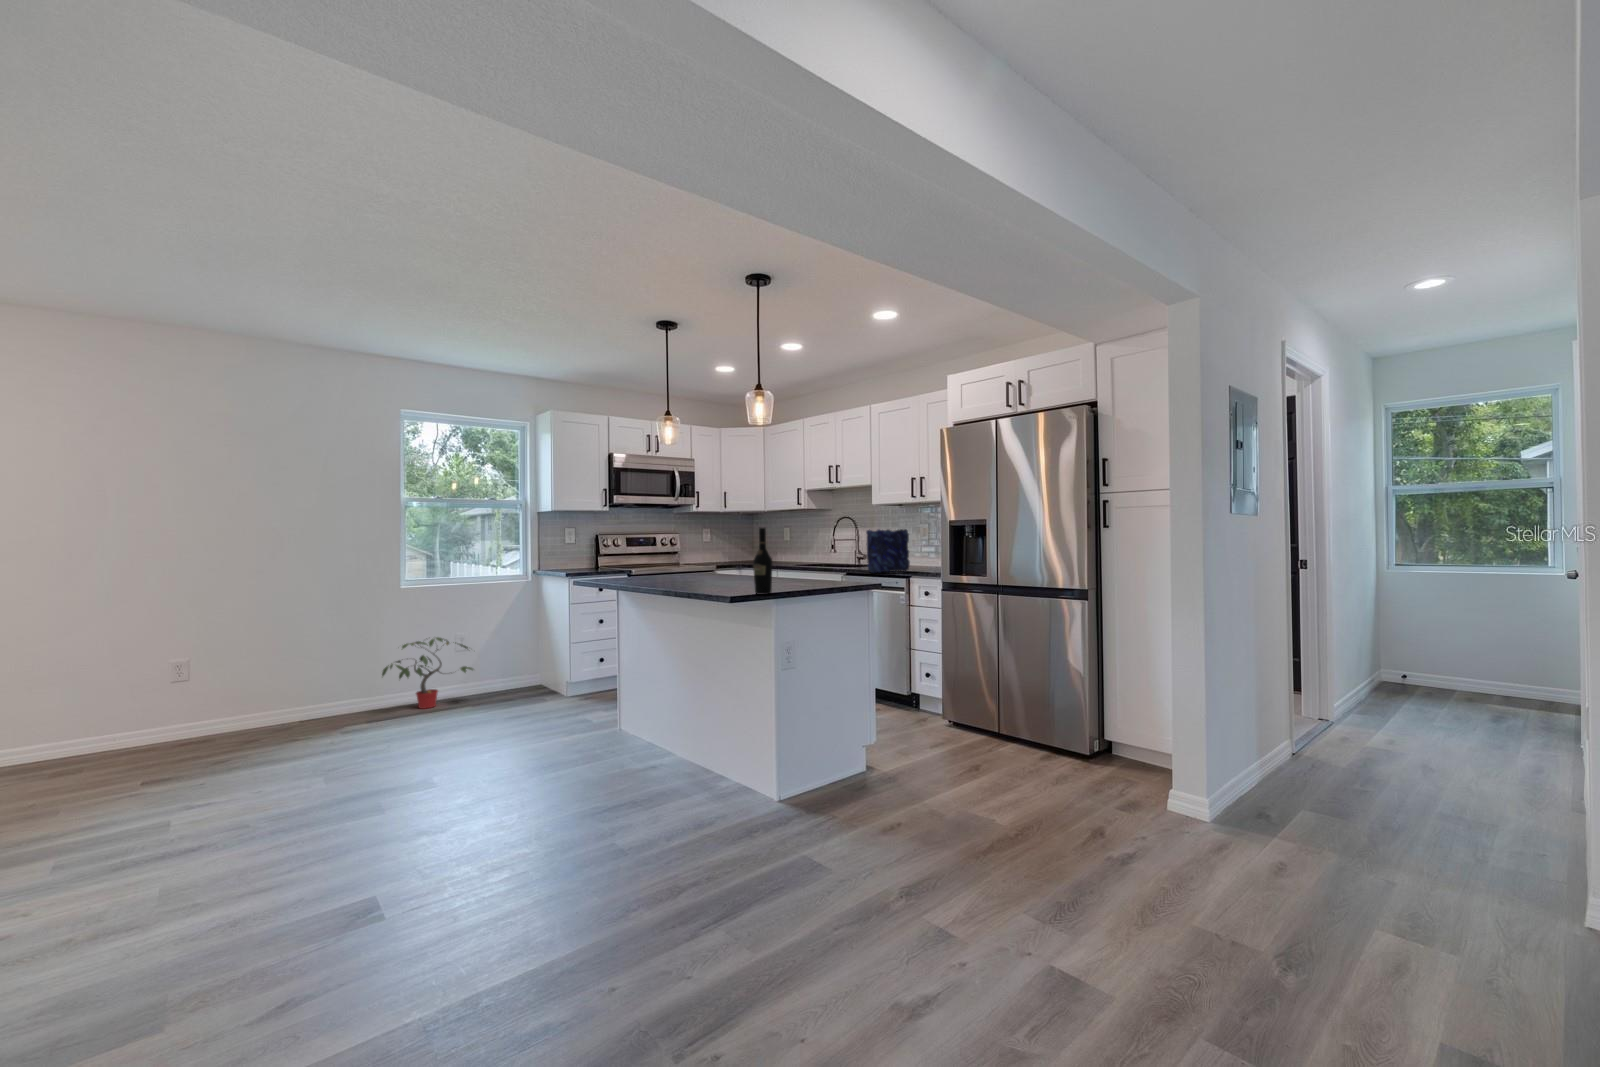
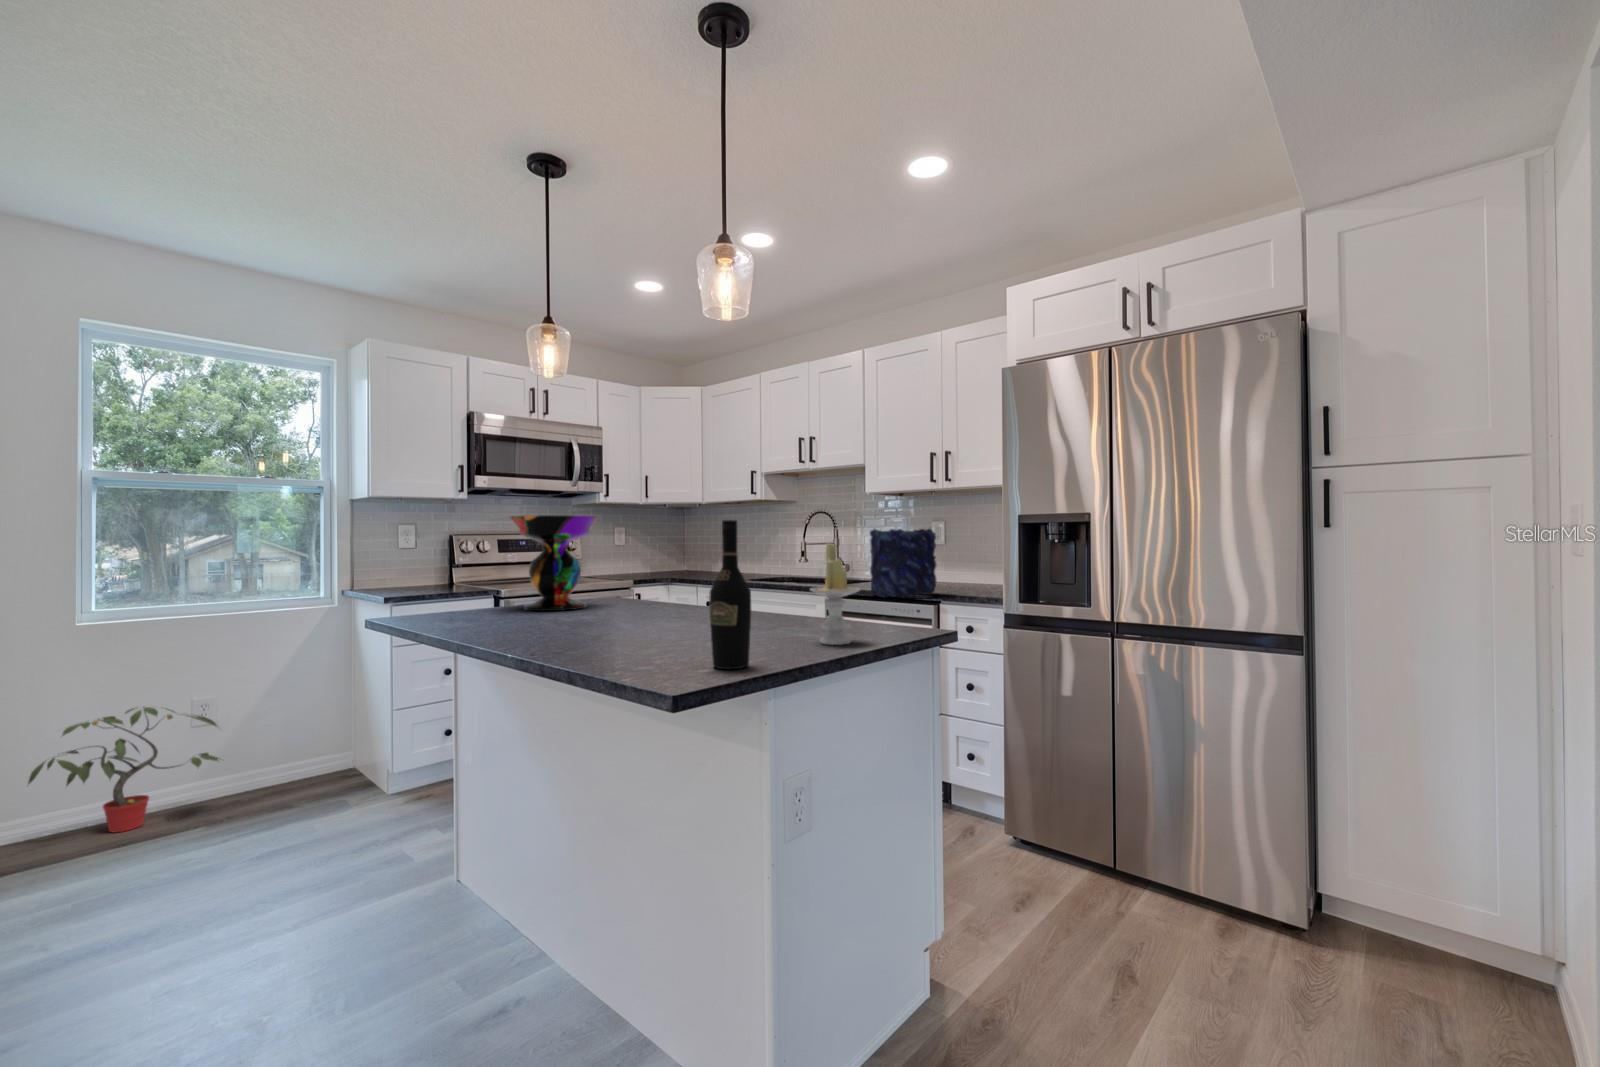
decorative bowl: none [646,523,698,579] -> present [509,515,598,611]
candle: none [807,538,832,589] -> present [811,543,860,645]

